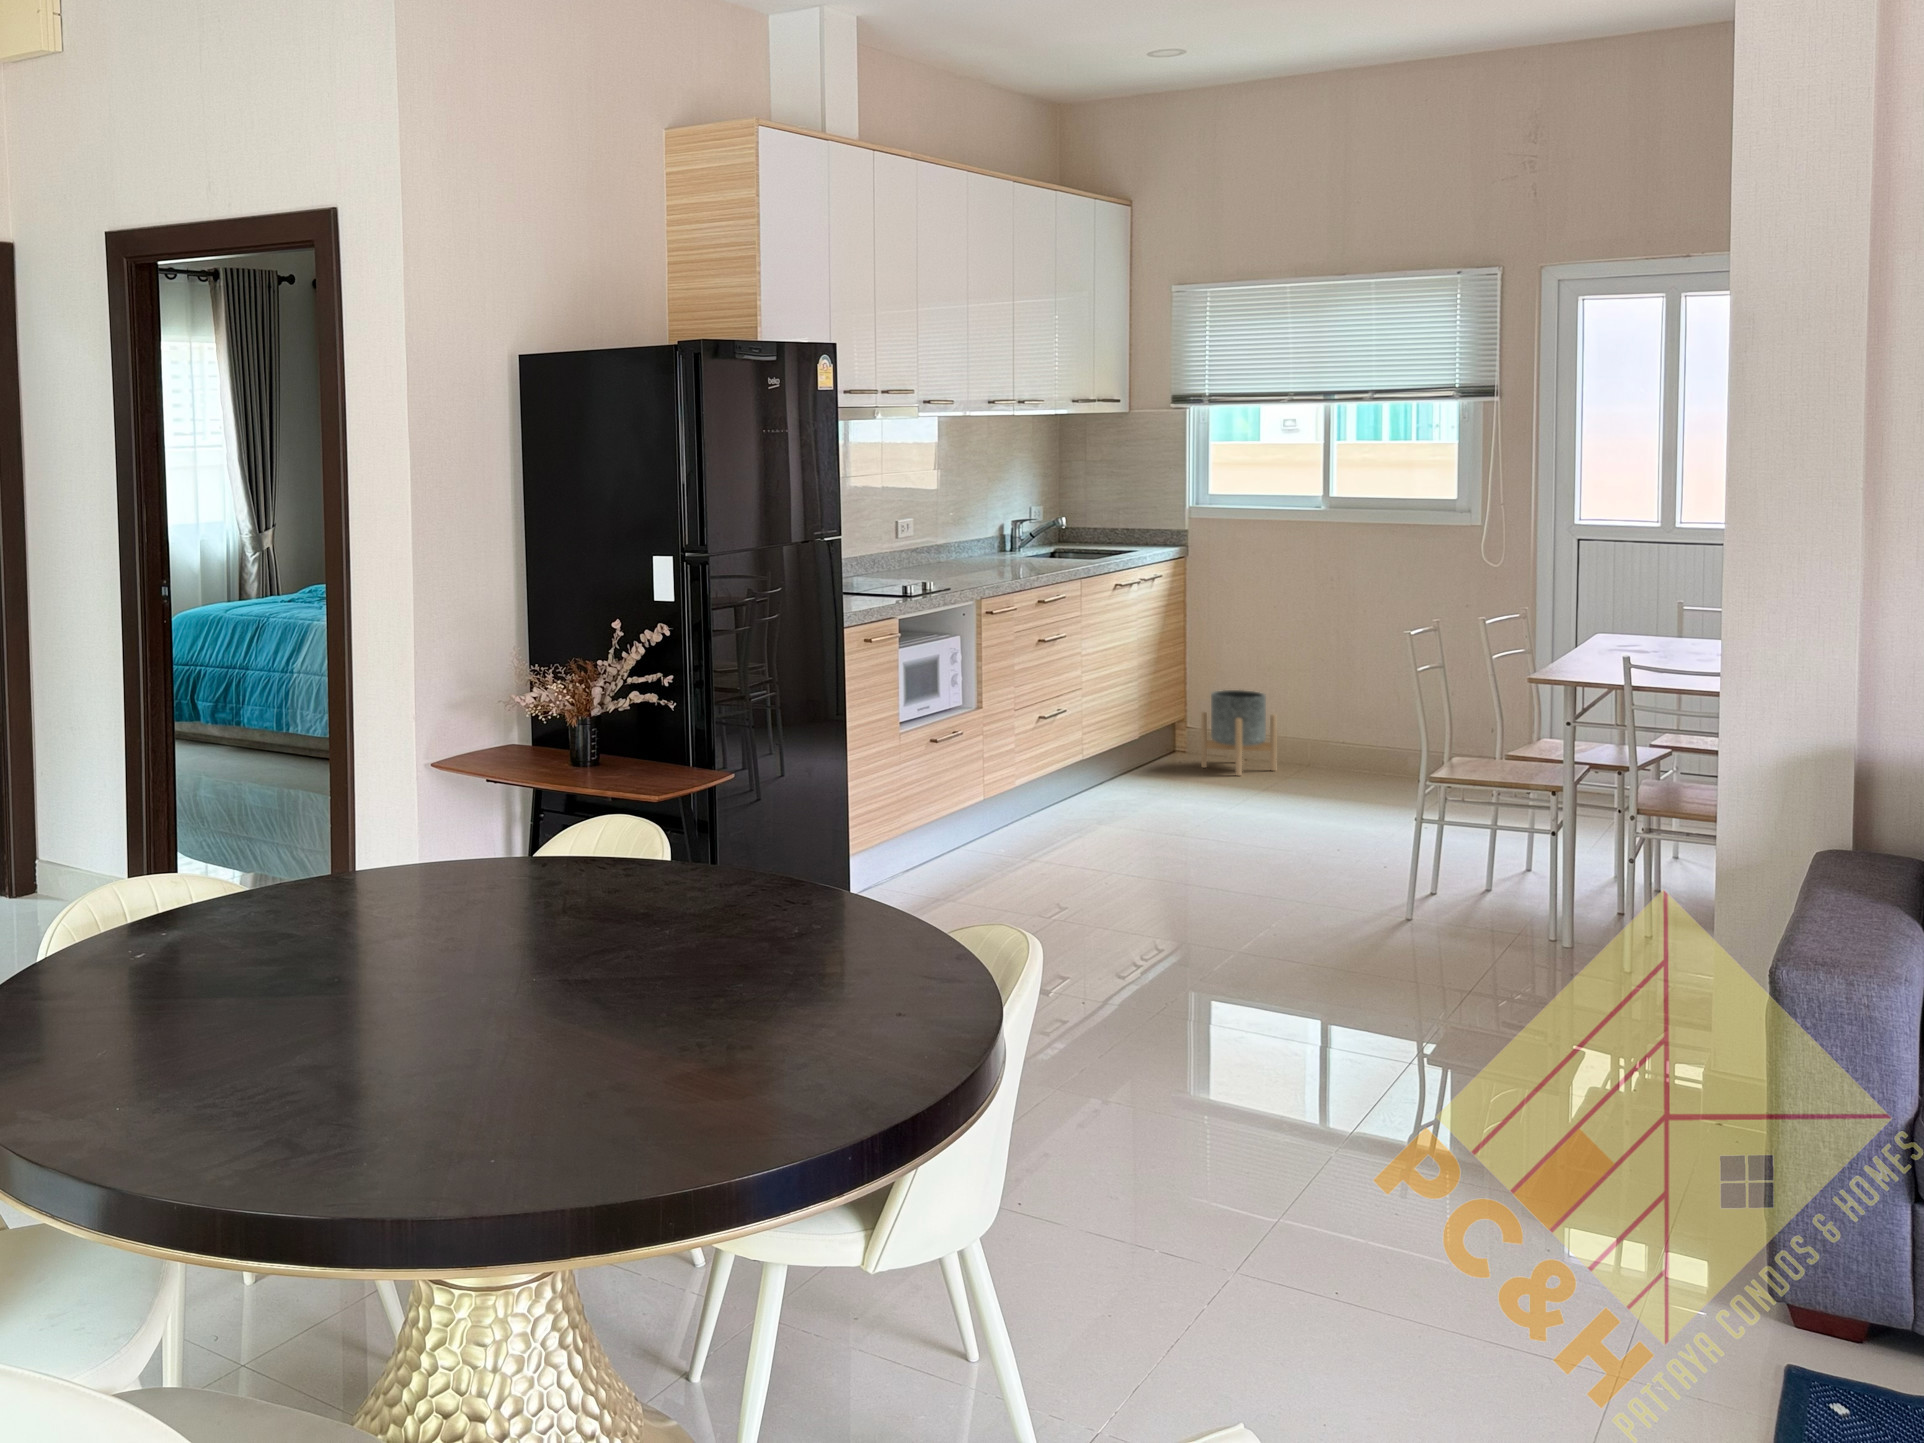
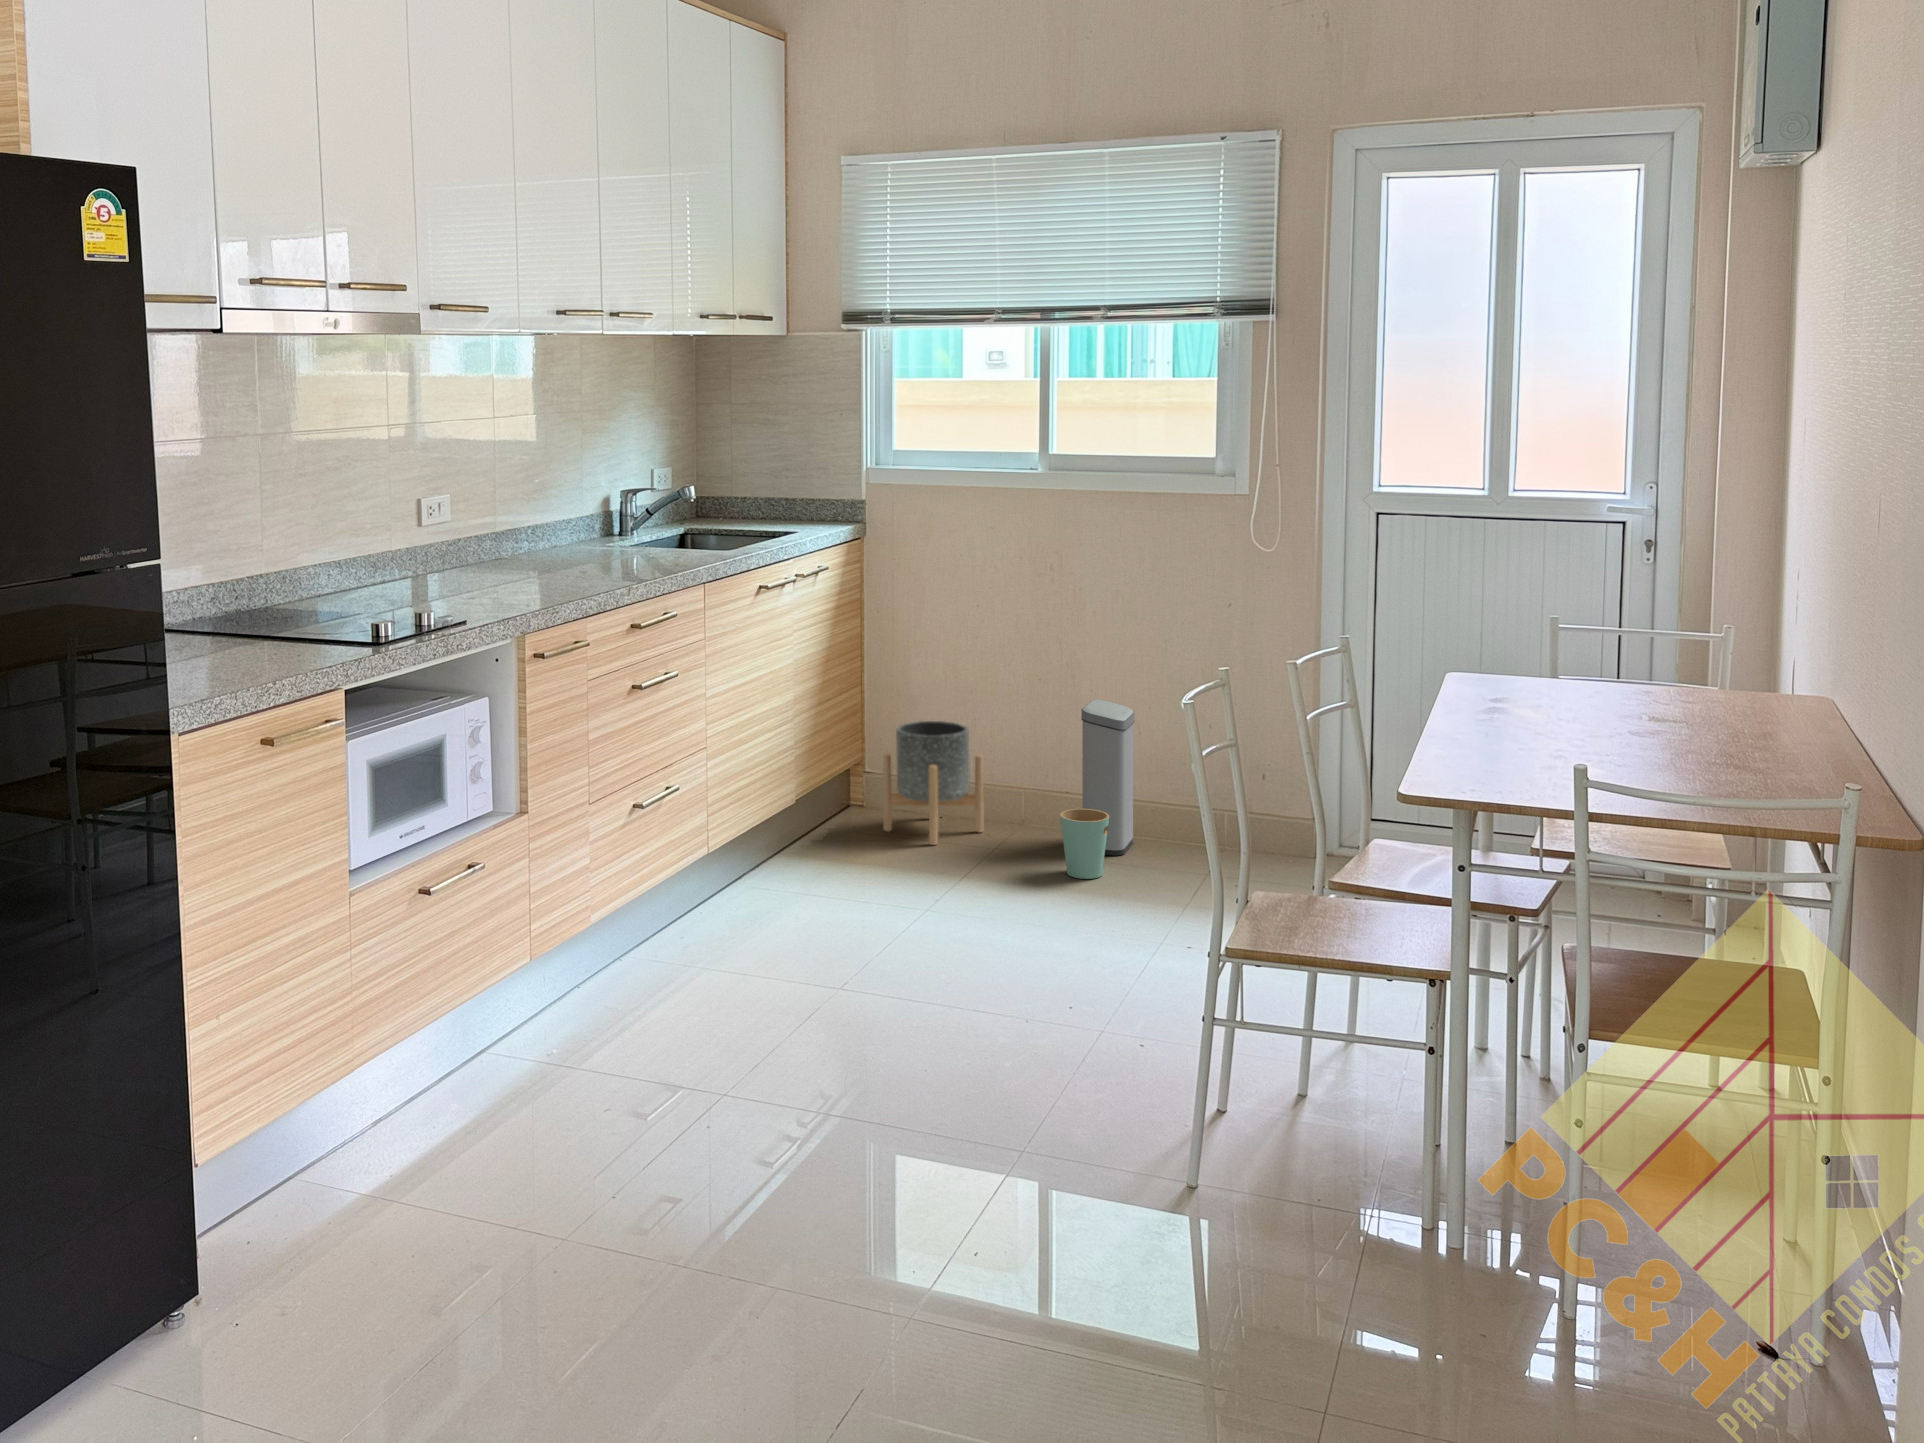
trash can: none [1333,675,1392,797] -> present [1060,700,1134,879]

